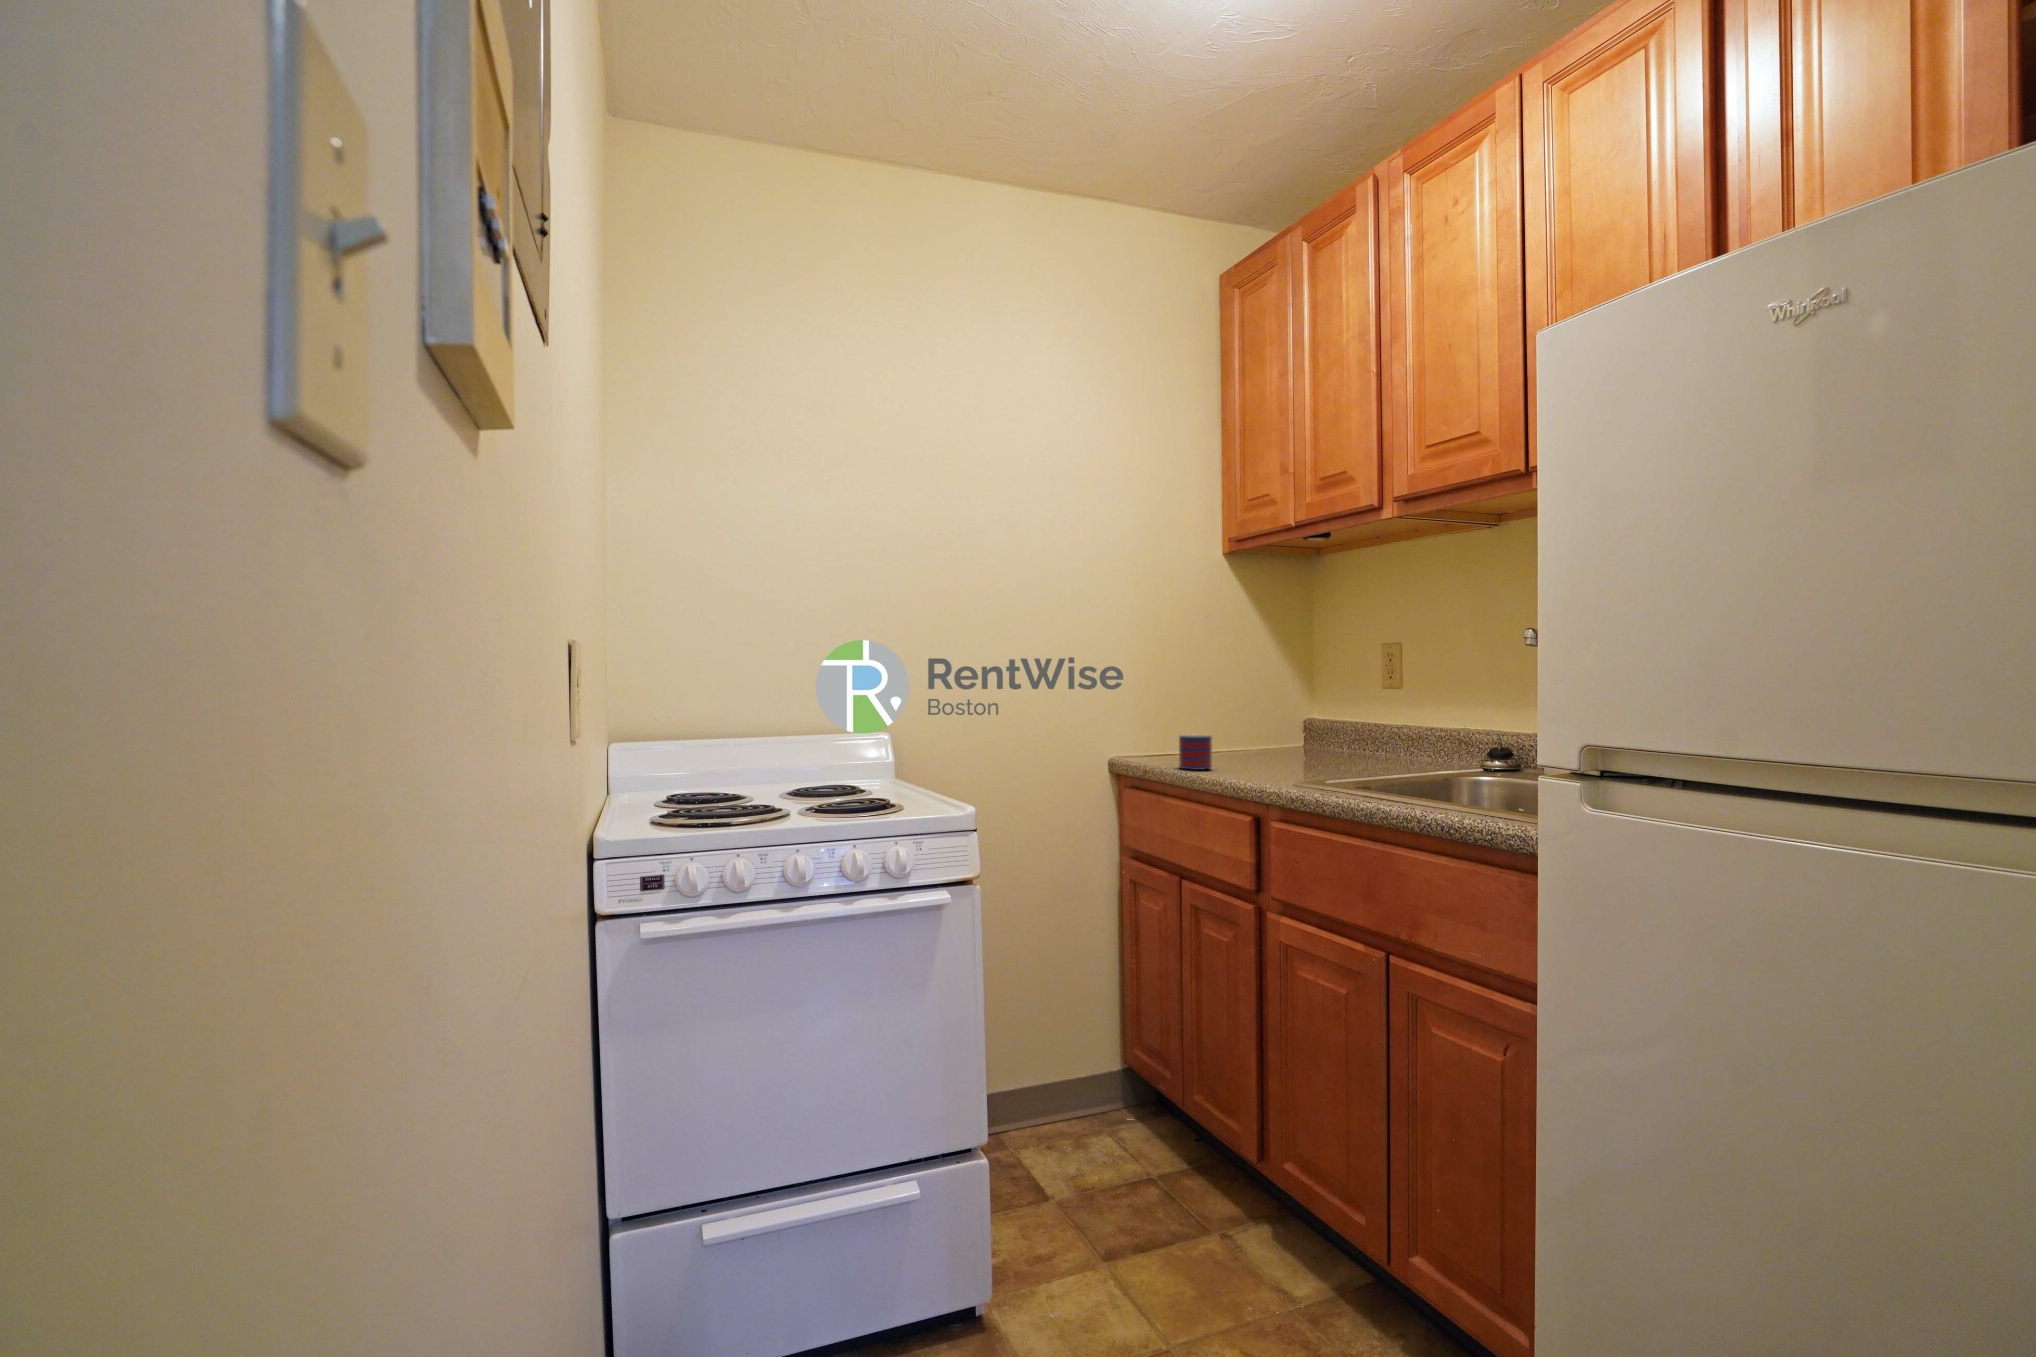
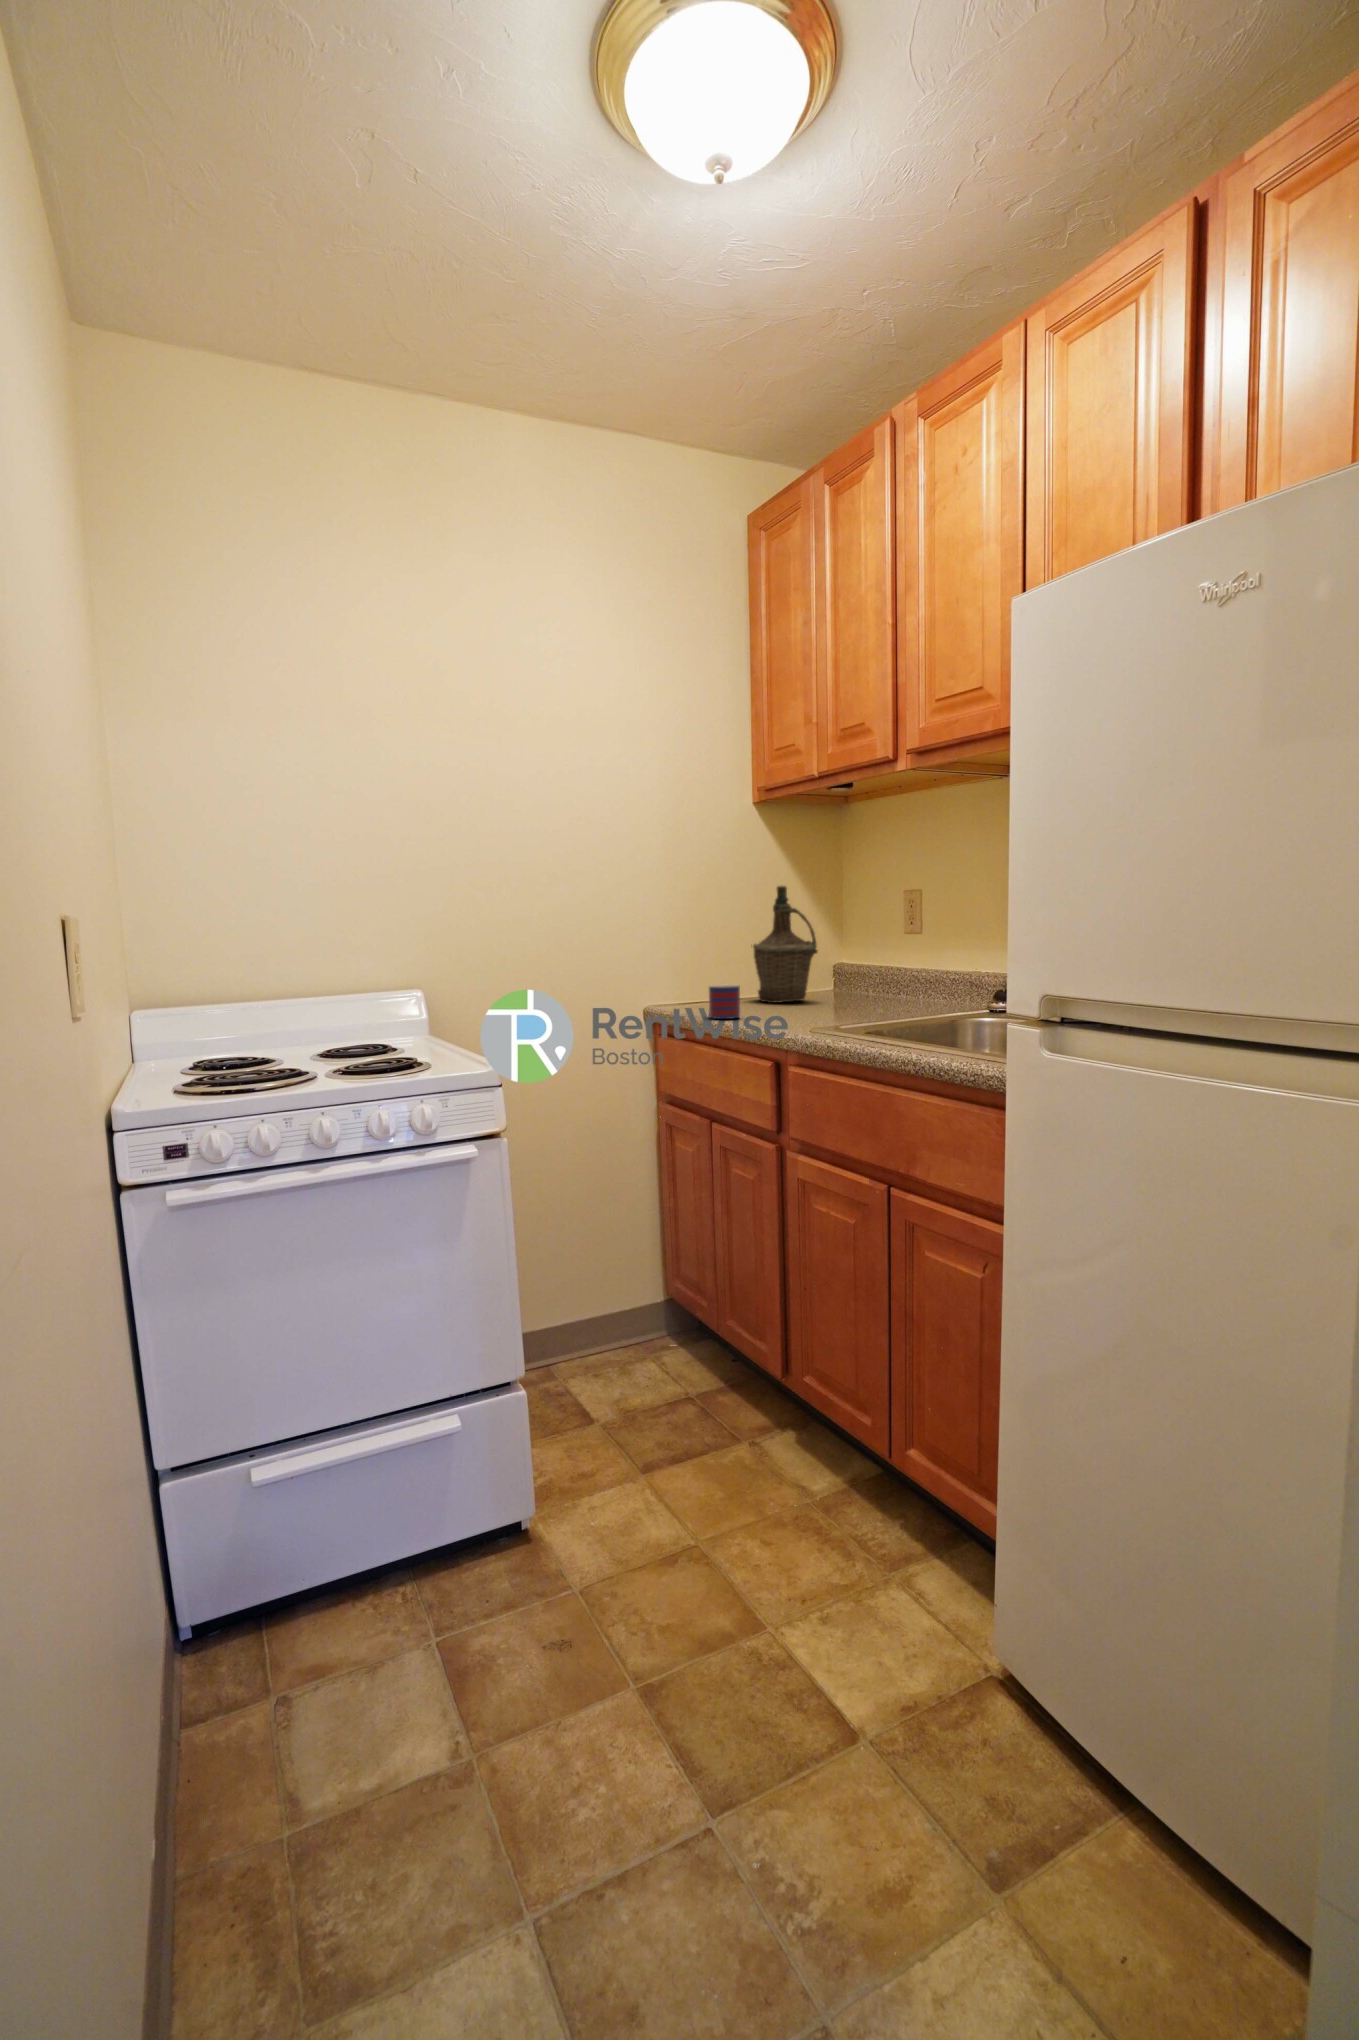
bottle: none [1218,637,1288,756] -> present [751,886,818,1003]

